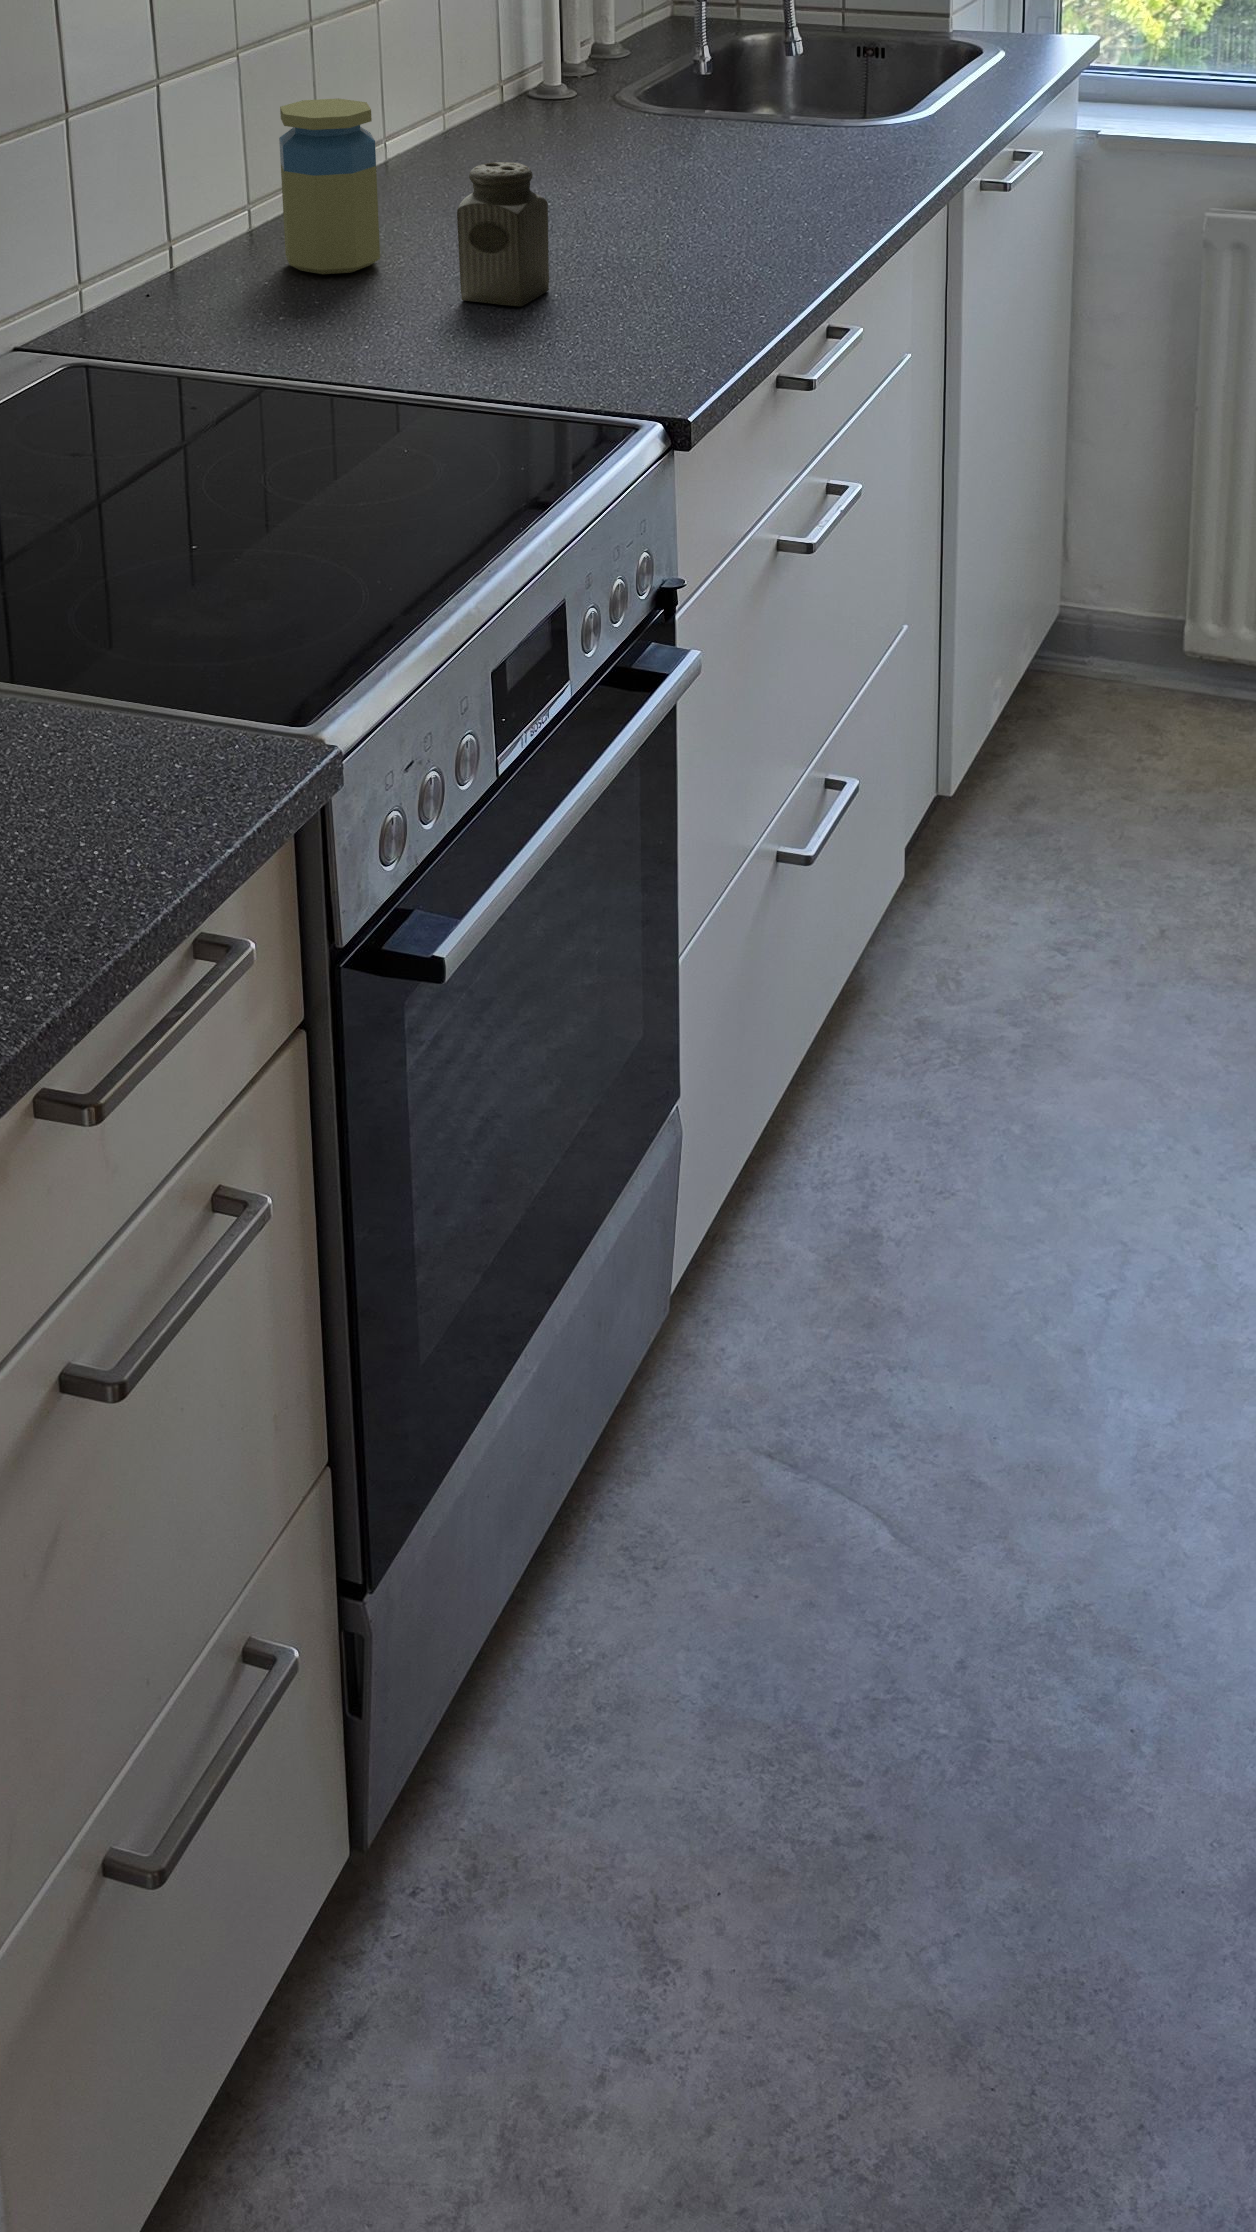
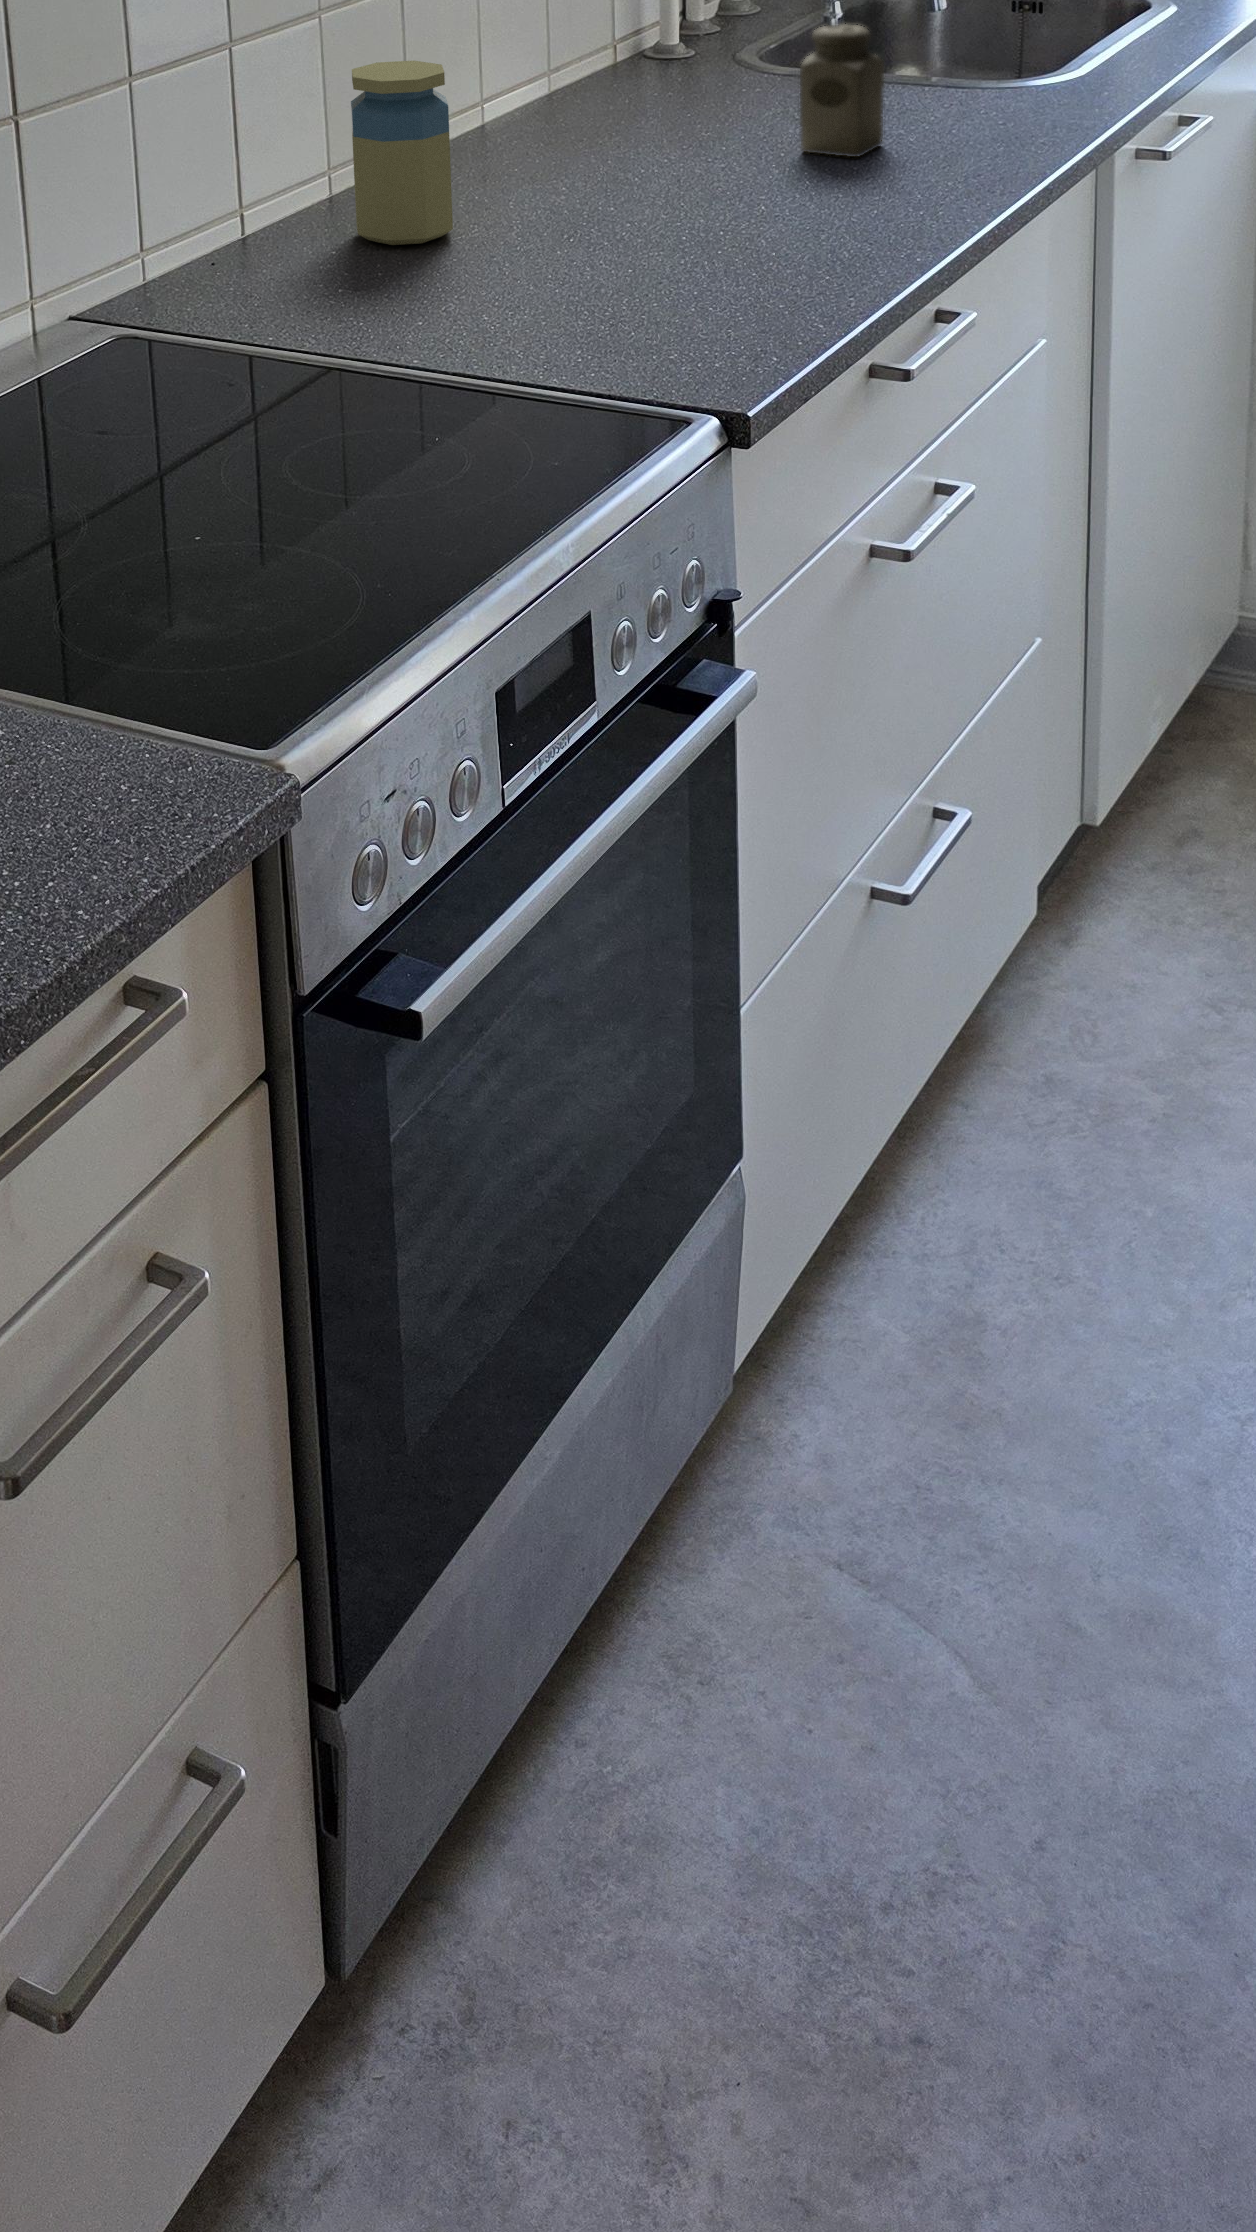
salt shaker: present [457,162,549,306] -> present [800,25,884,157]

